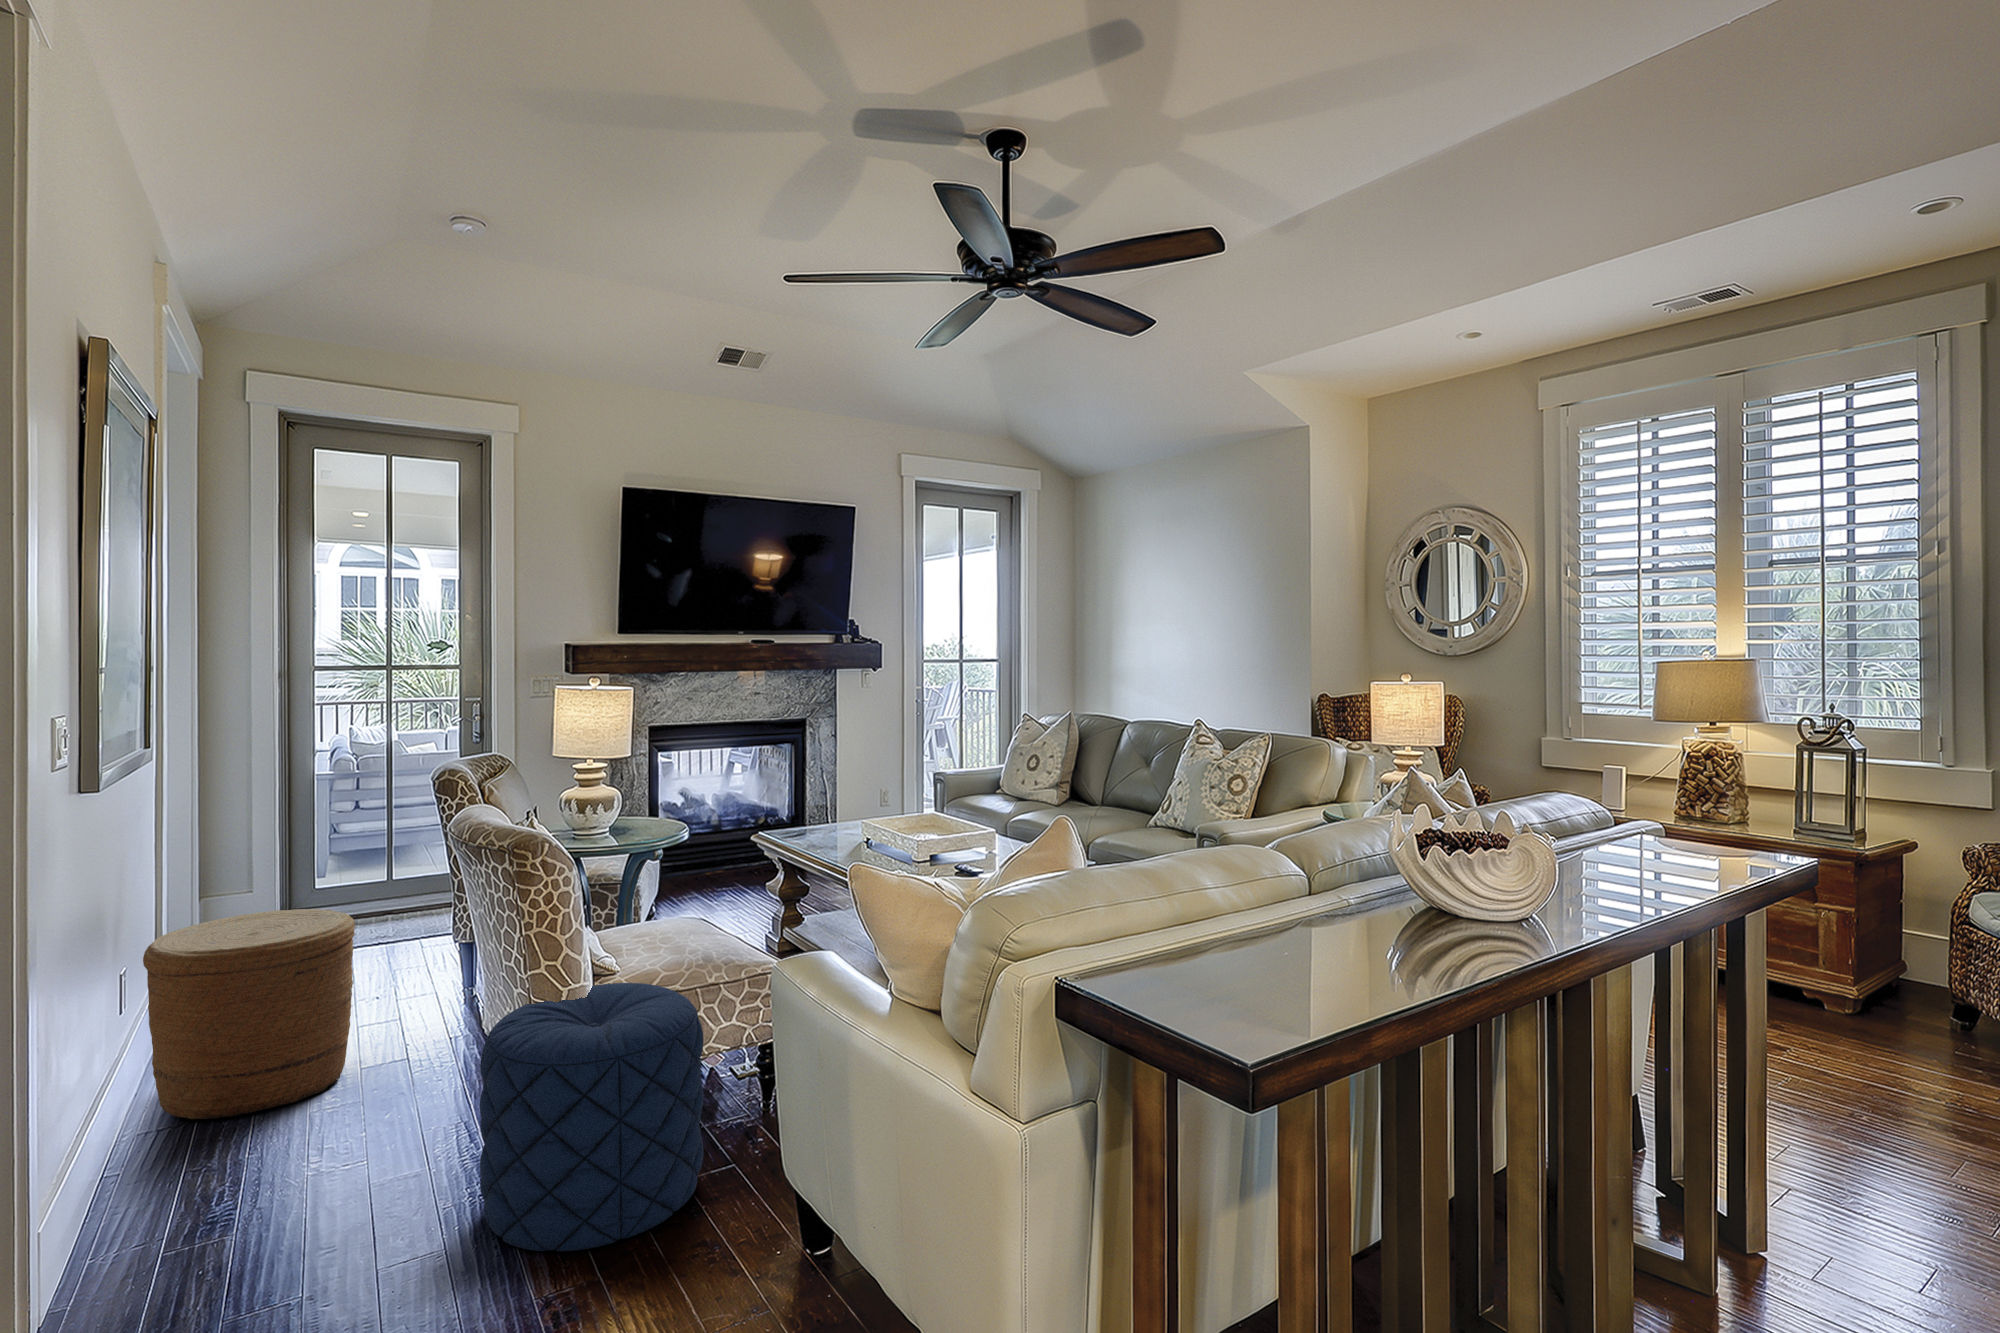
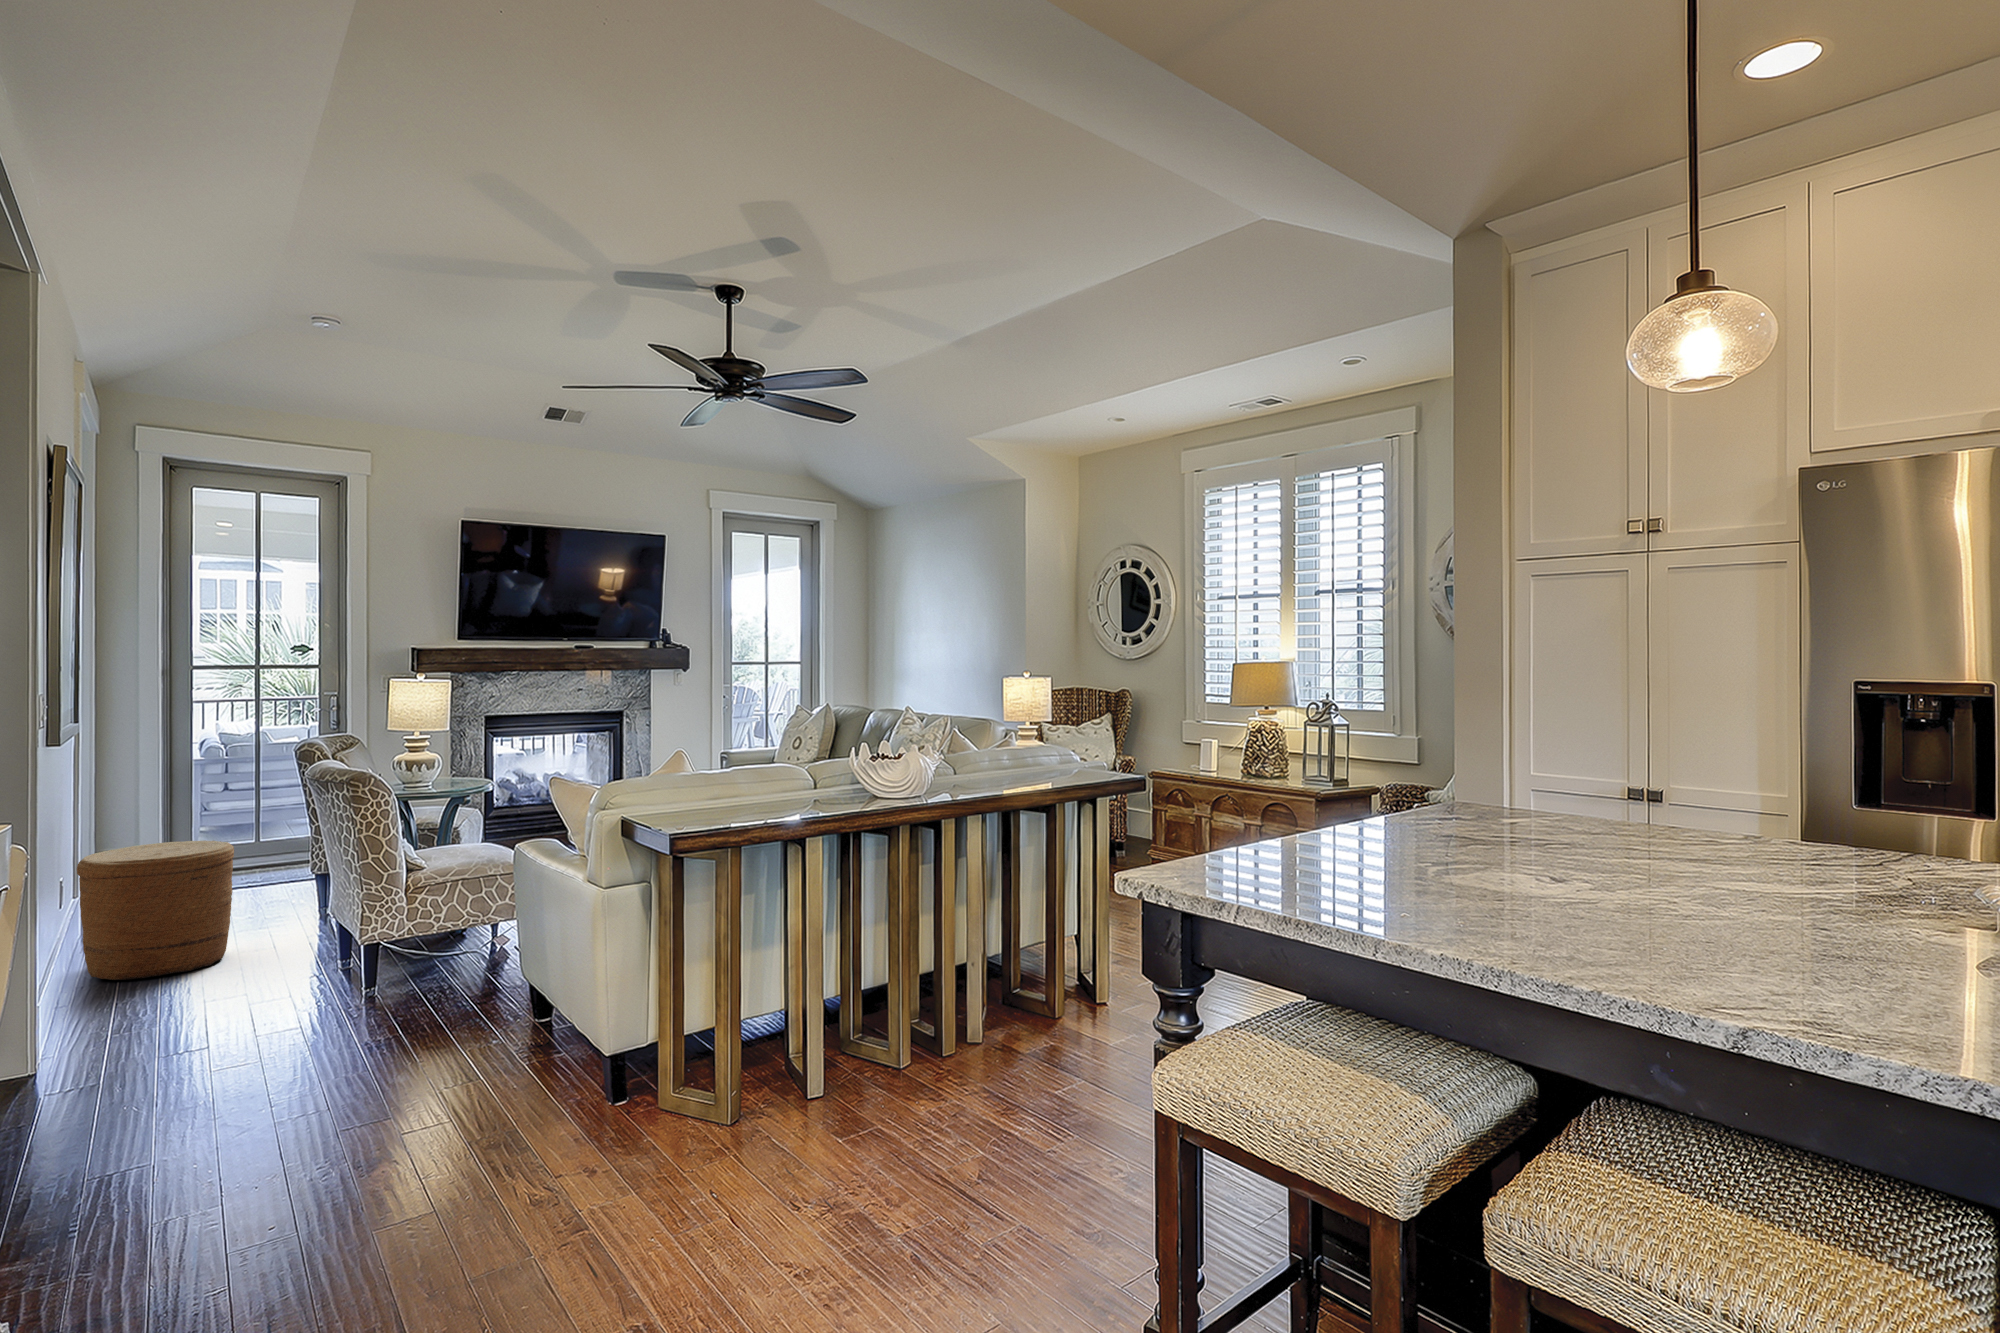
pouf: present [480,983,703,1251] -> none [325,873,480,1027]

